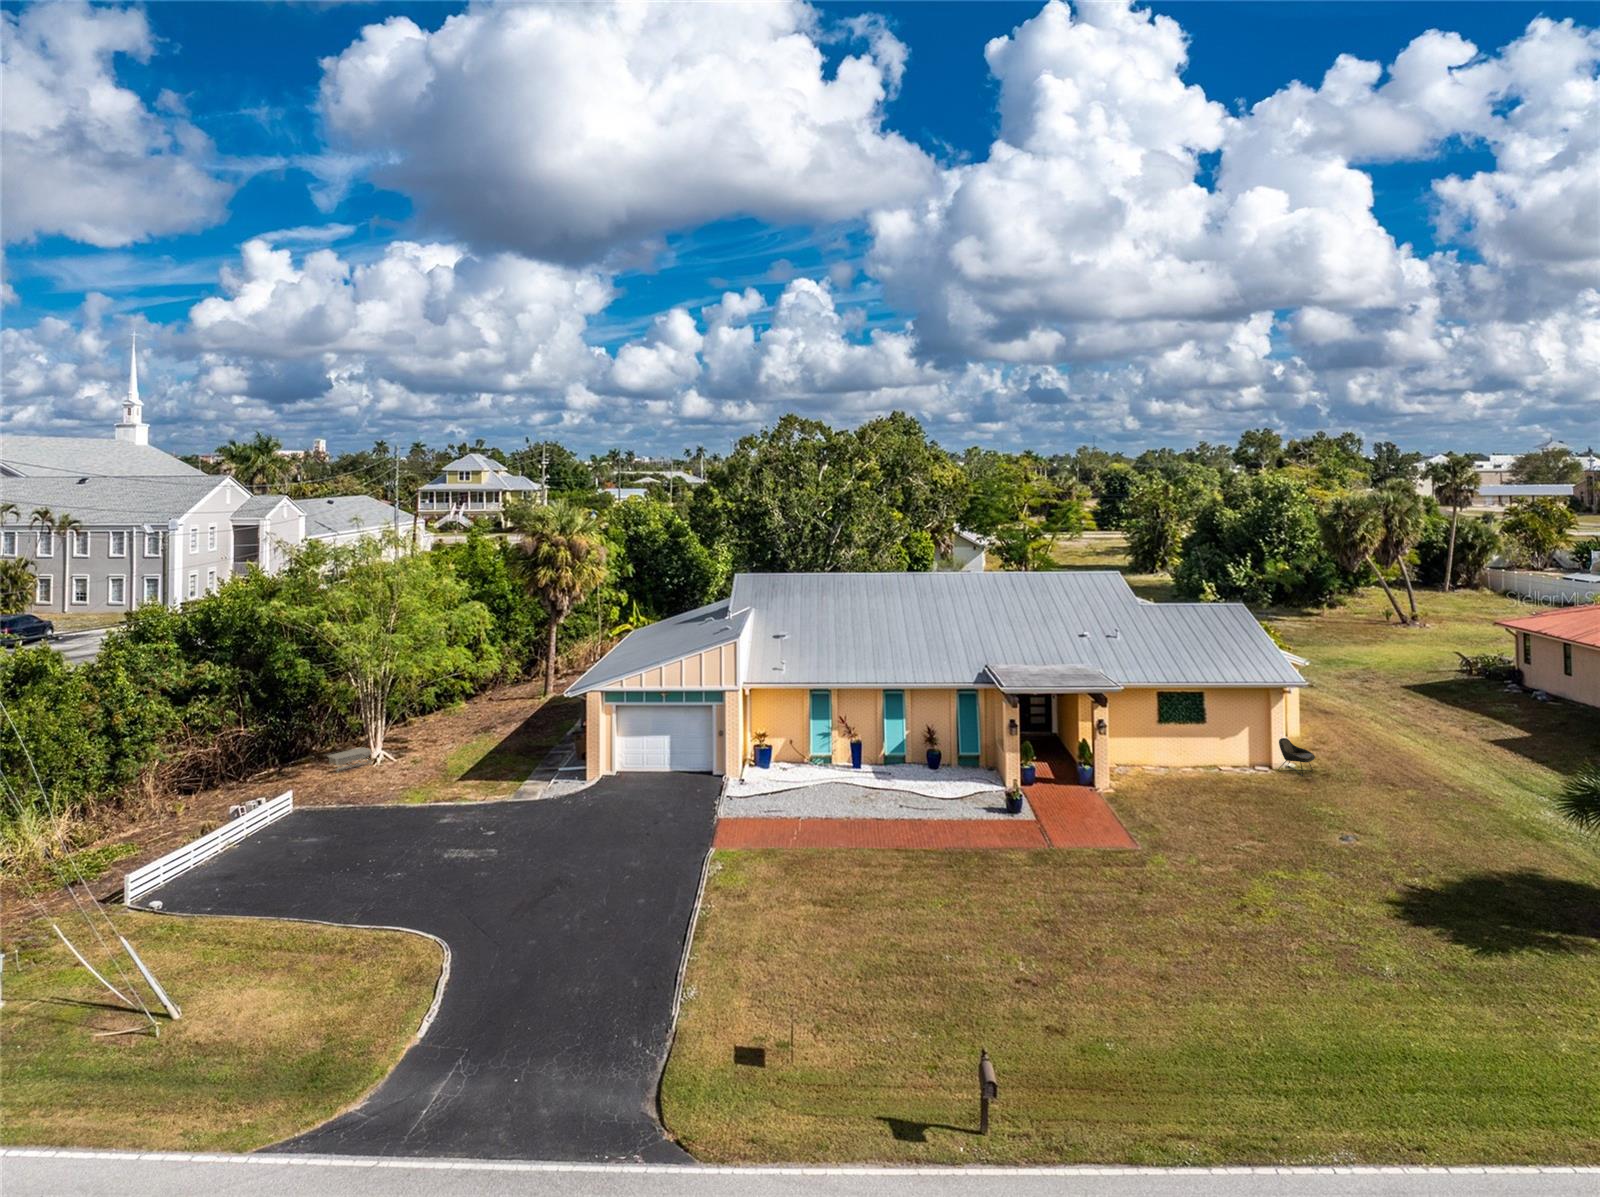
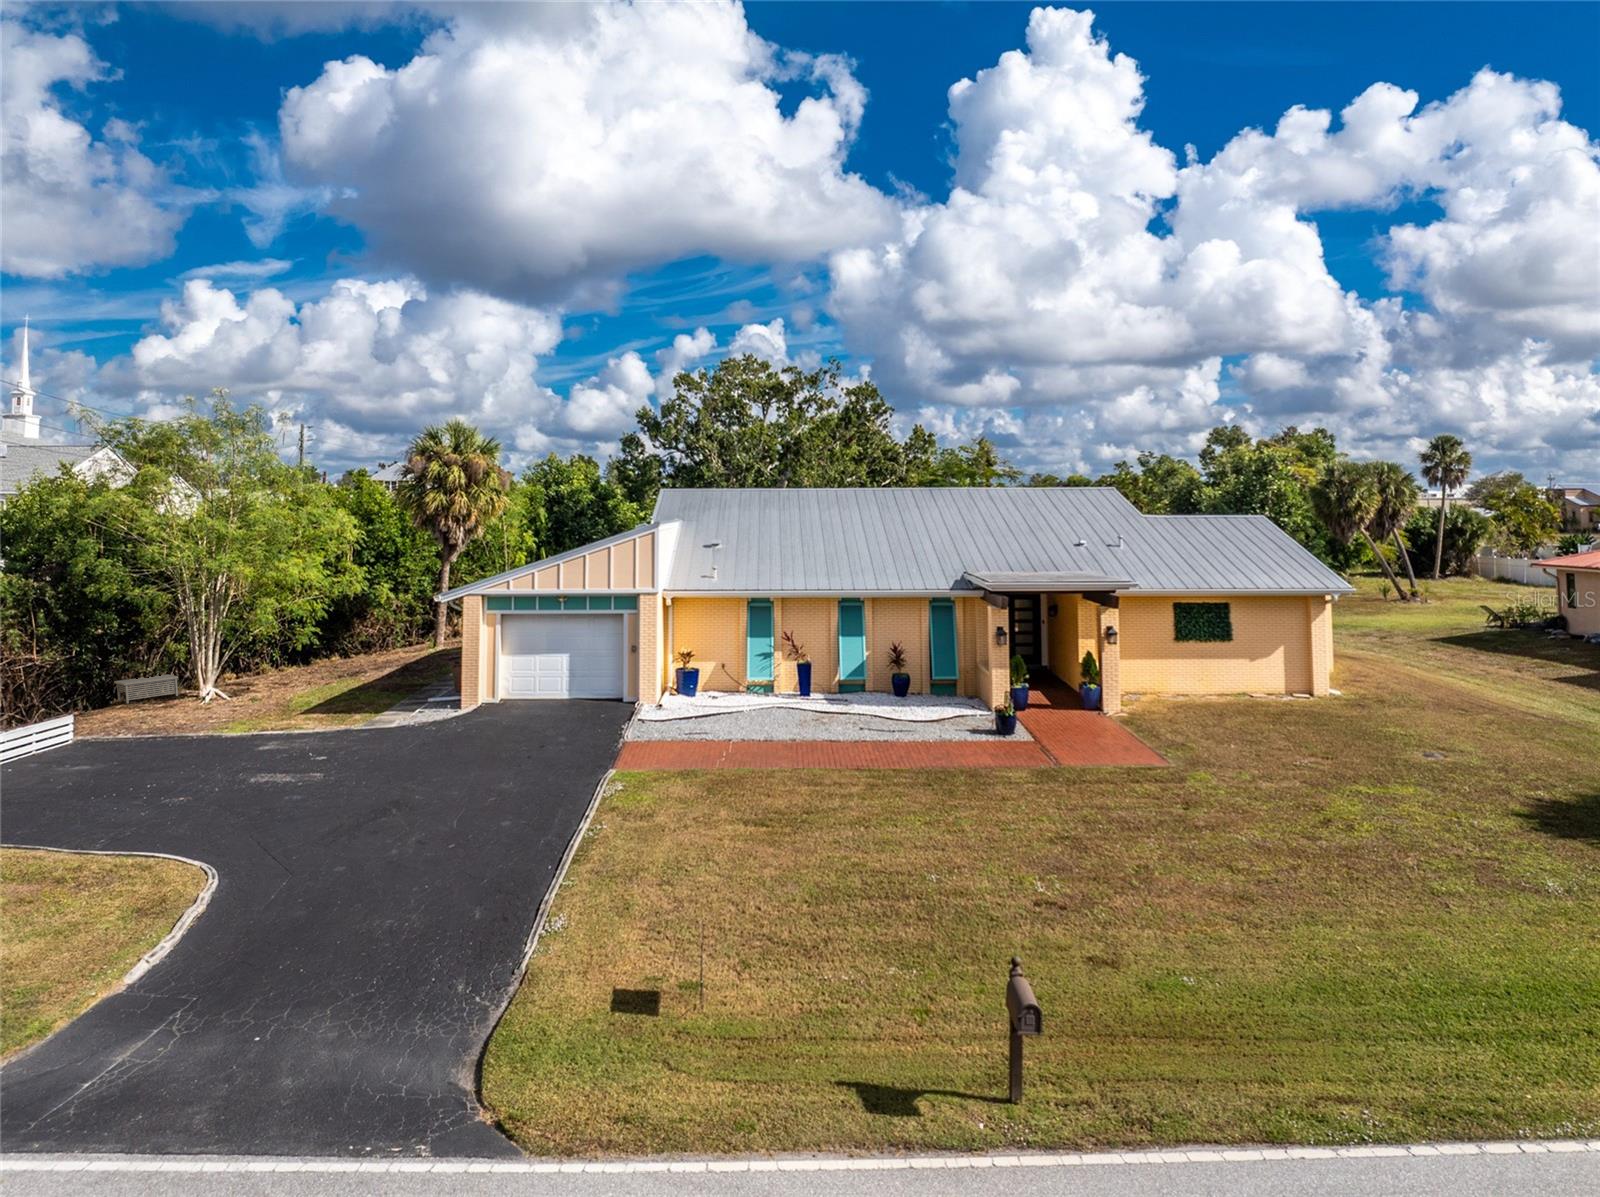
lounge chair: present [1278,738,1315,776] -> none [1320,659,1364,703]

